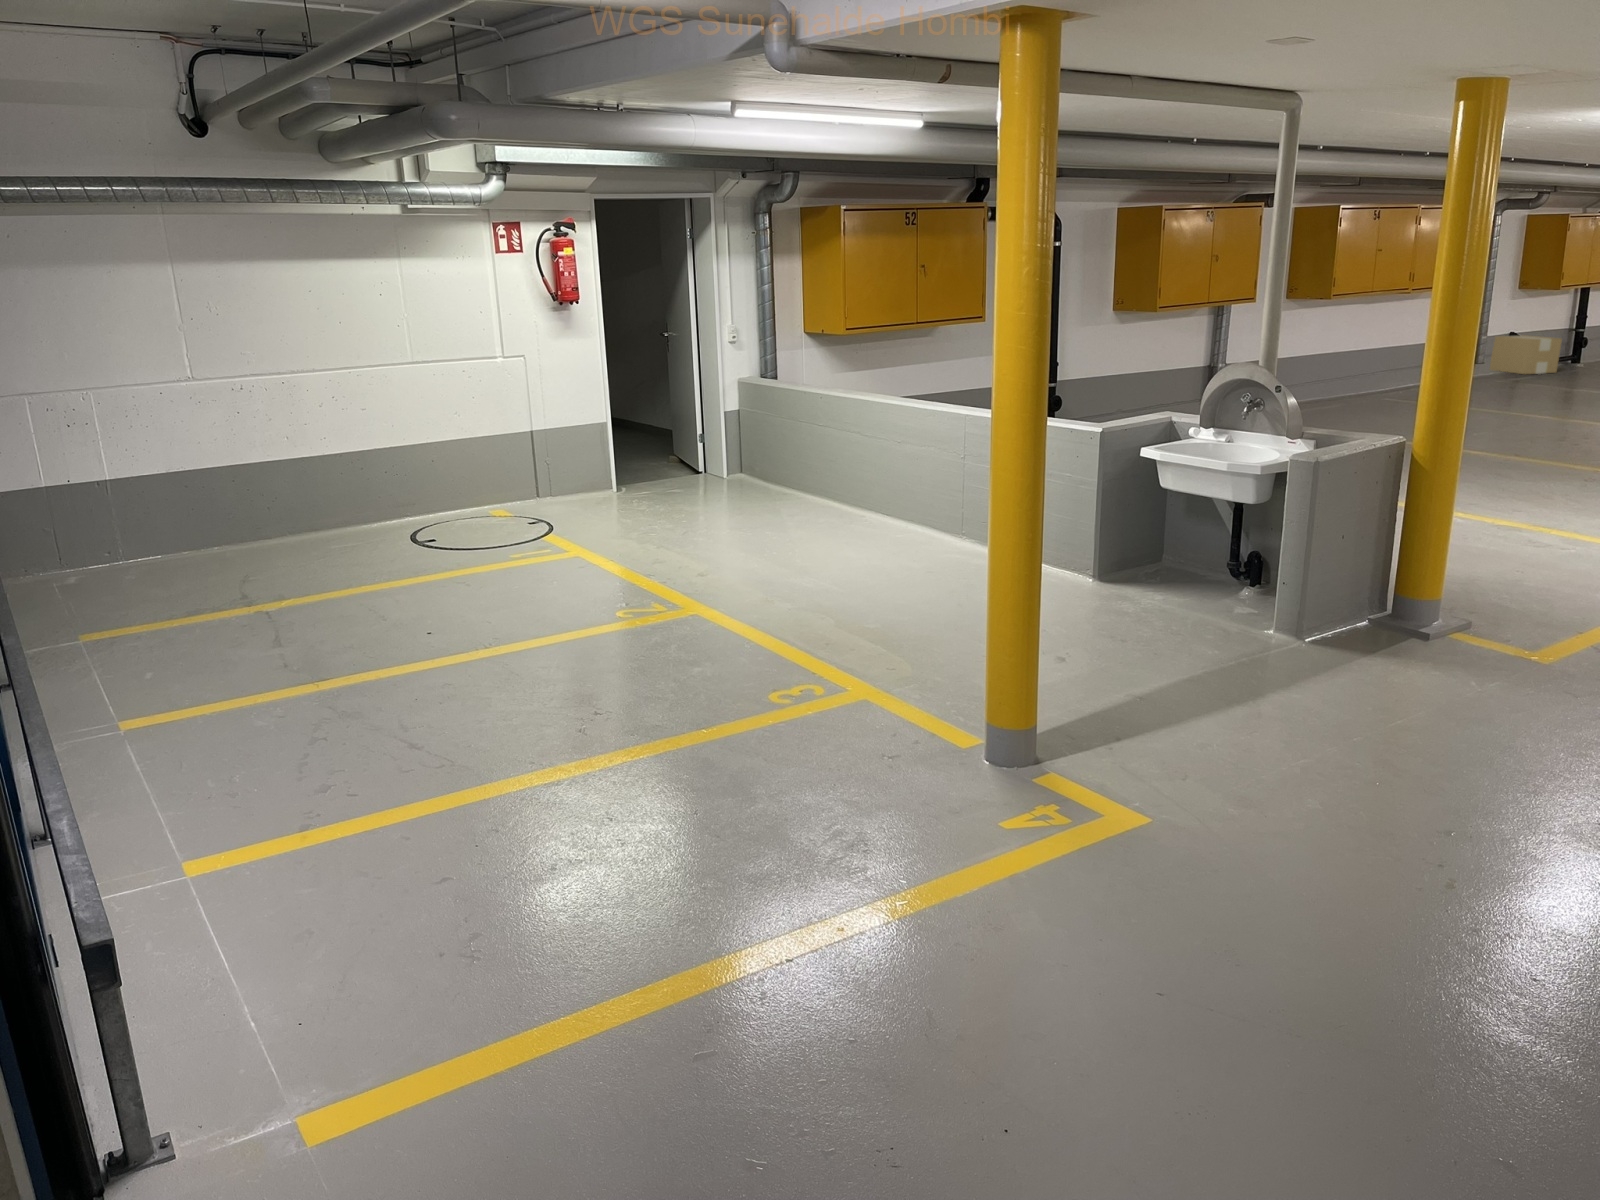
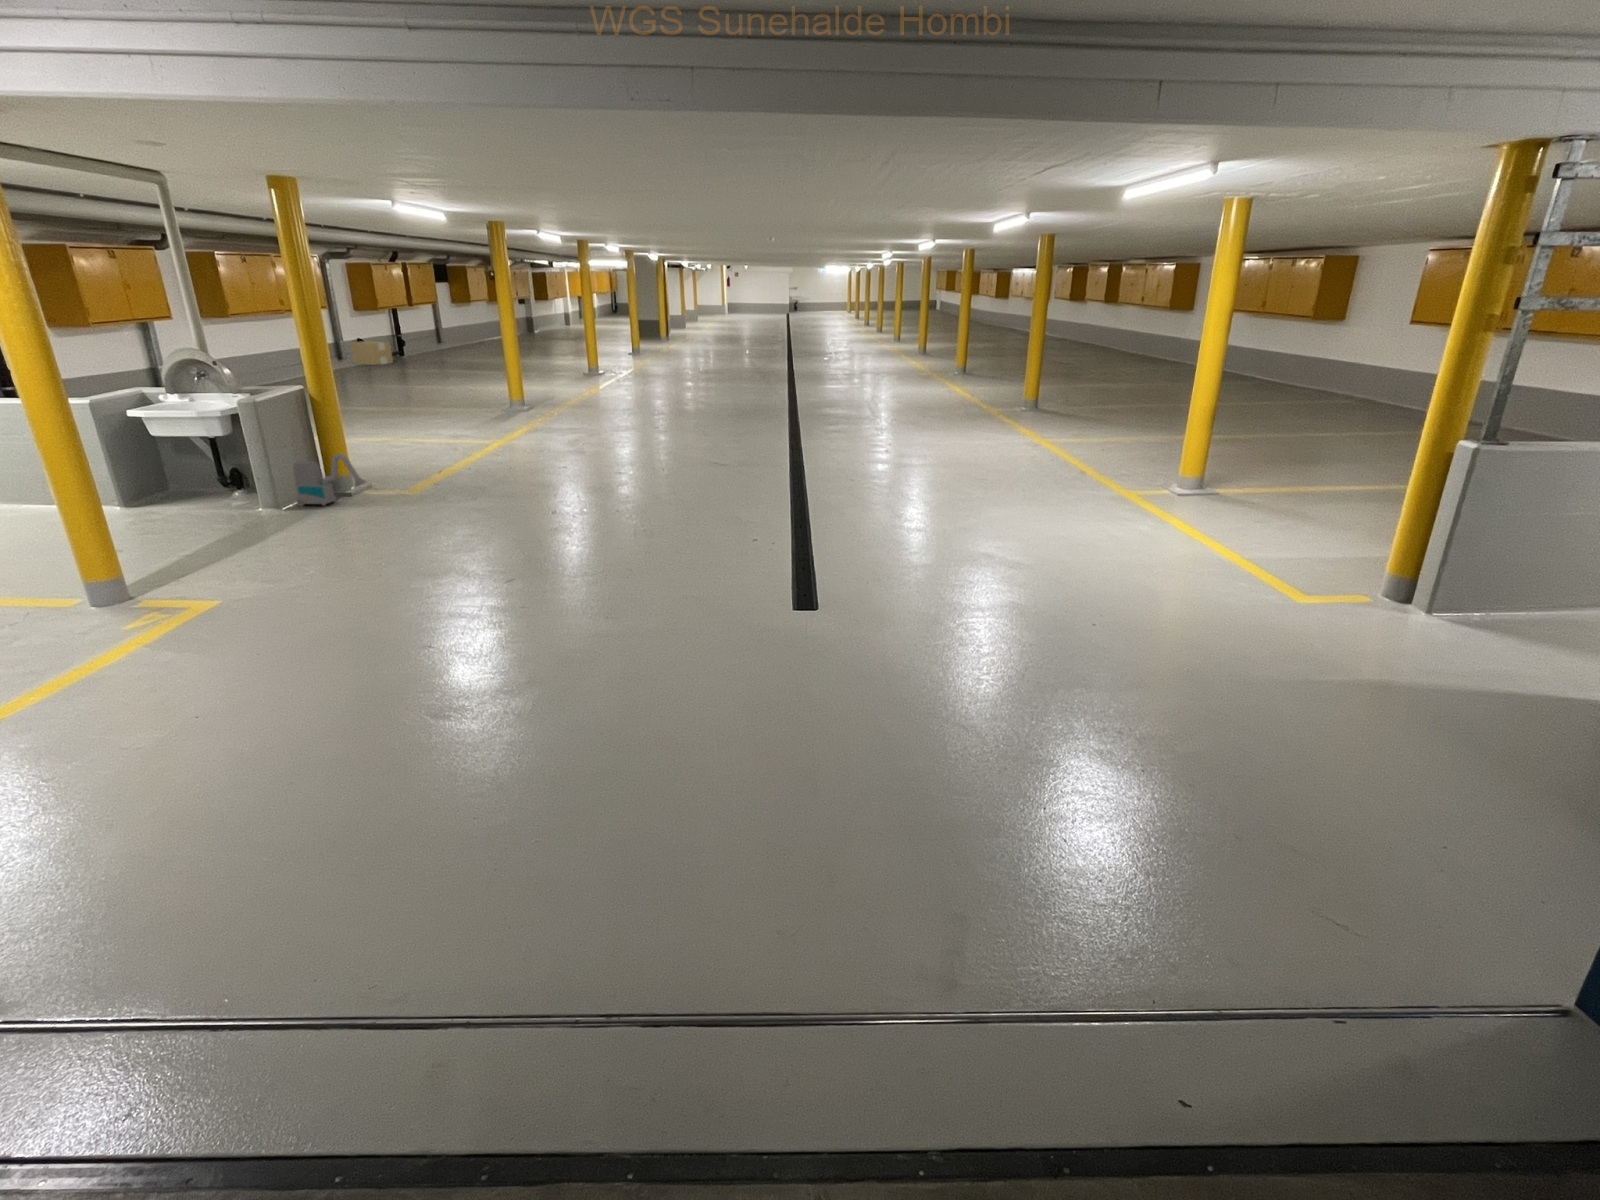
vacuum cleaner: none [1330,566,1467,652] -> present [293,454,366,506]

